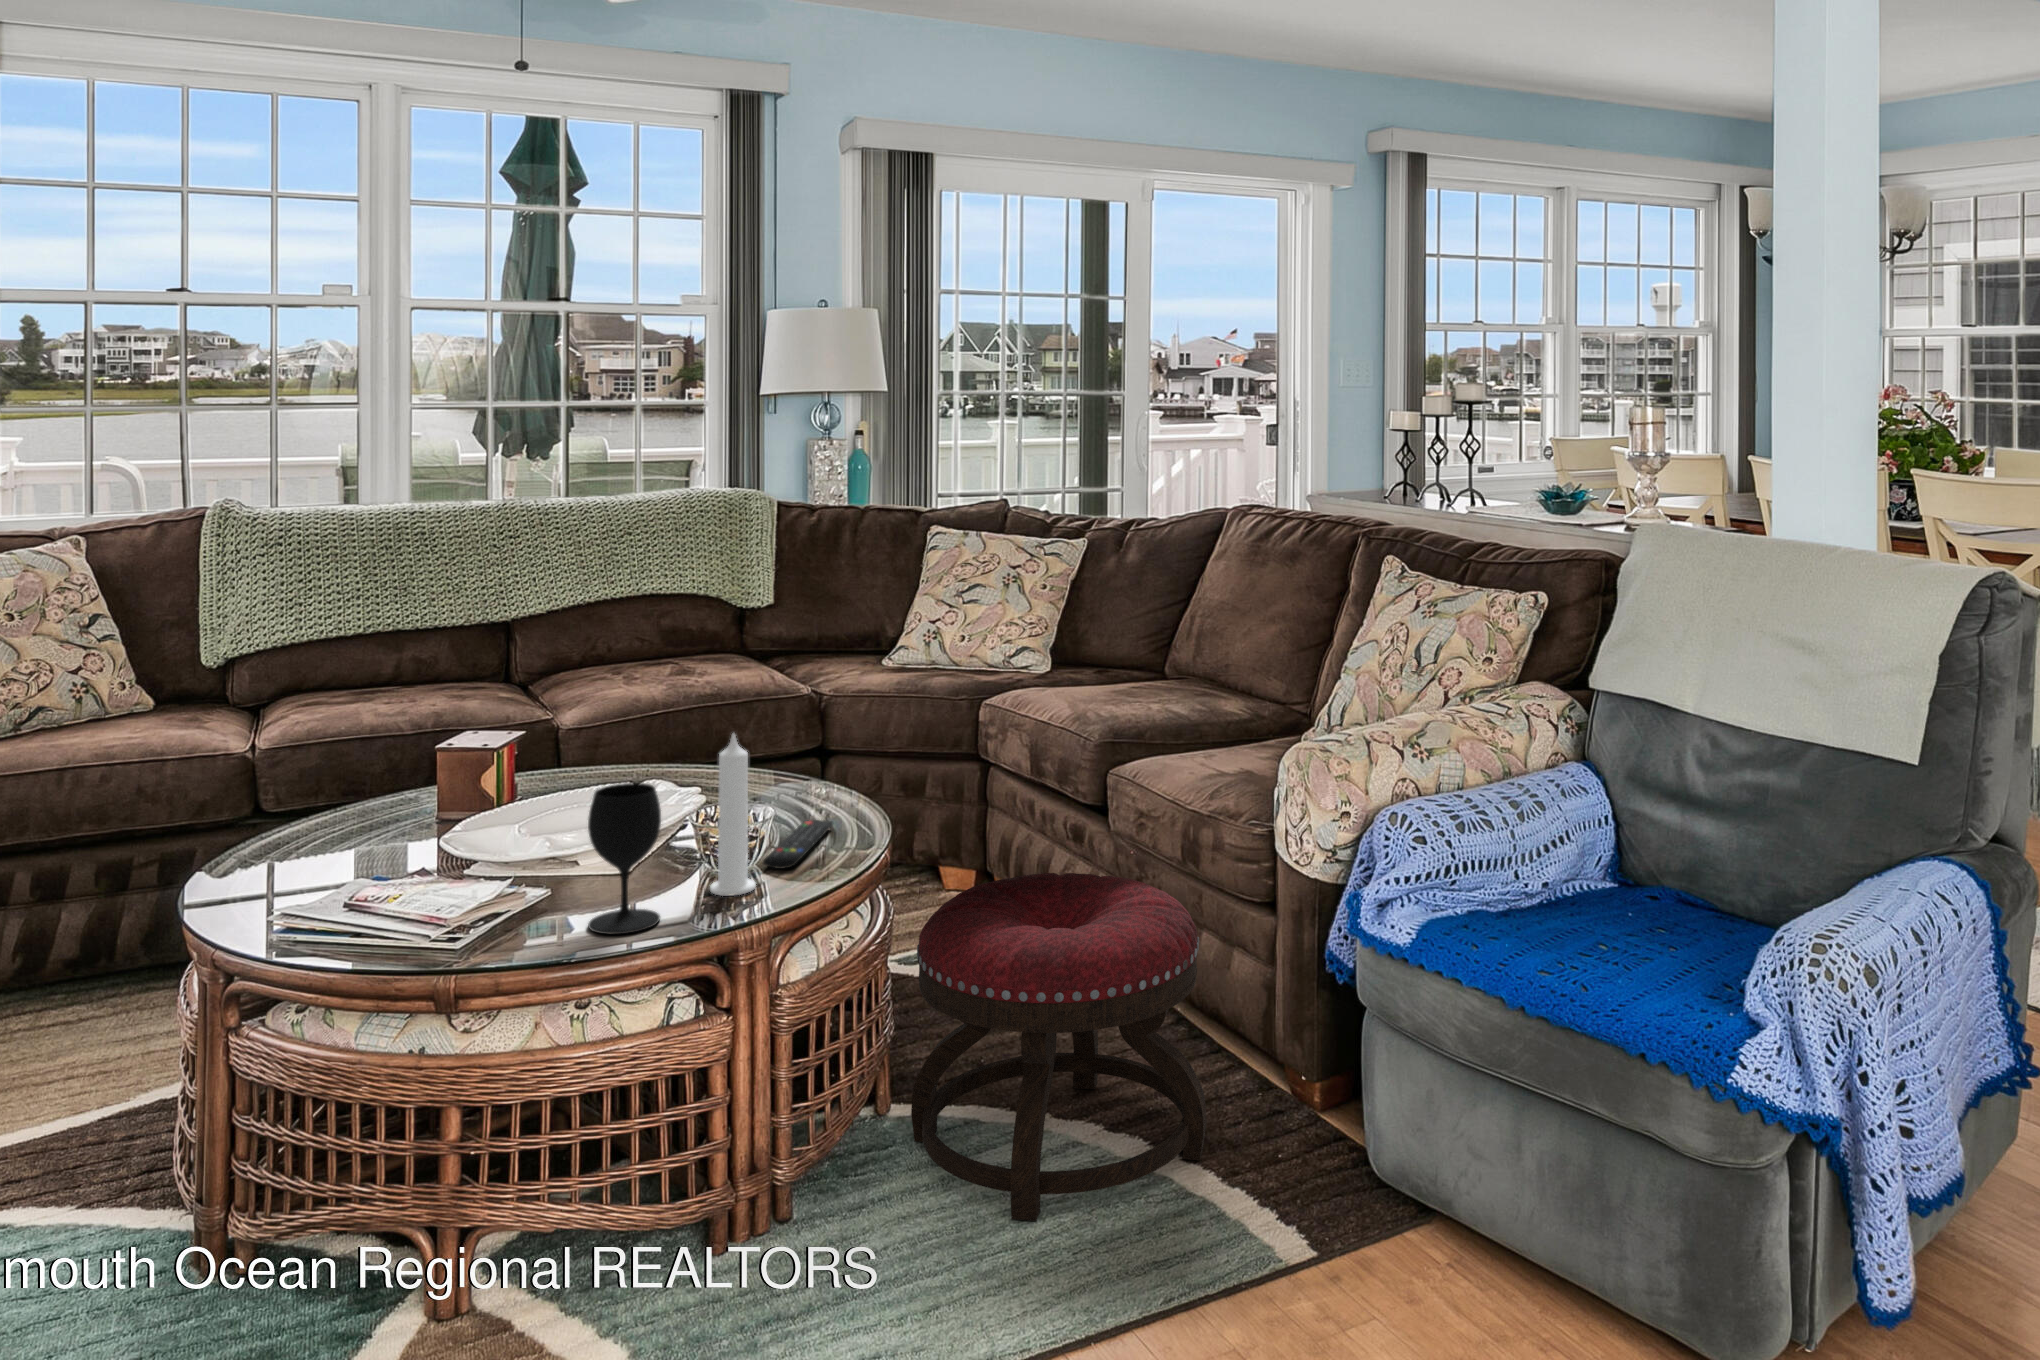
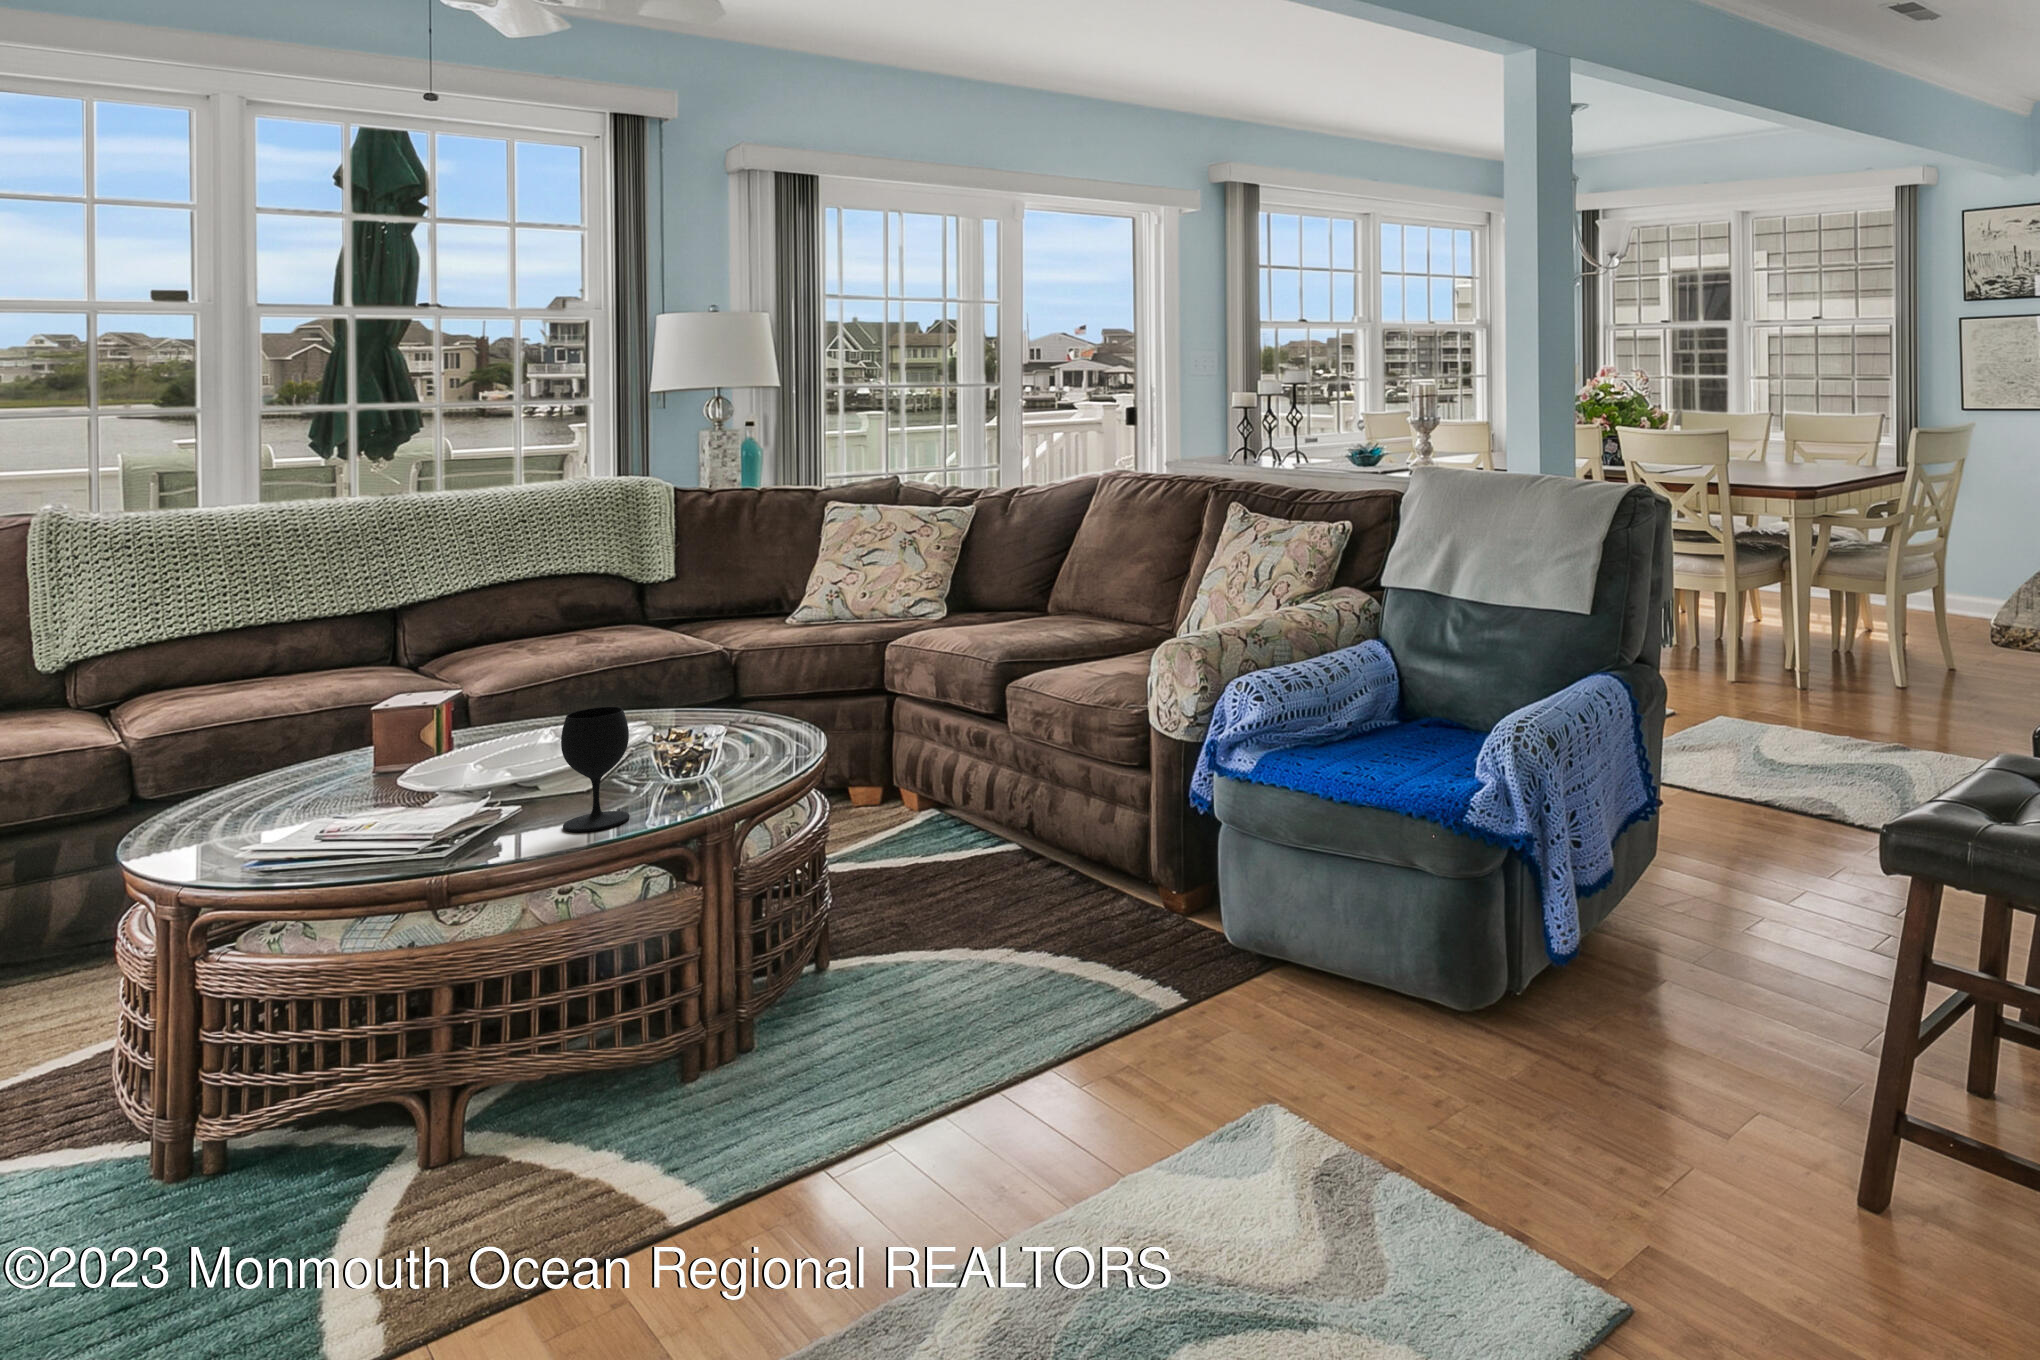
candle: present [710,734,756,896] -> none [670,662,712,795]
remote control: present [764,820,833,869] -> none [716,735,773,772]
ottoman: present [911,873,1206,1221] -> none [851,756,1098,1019]

